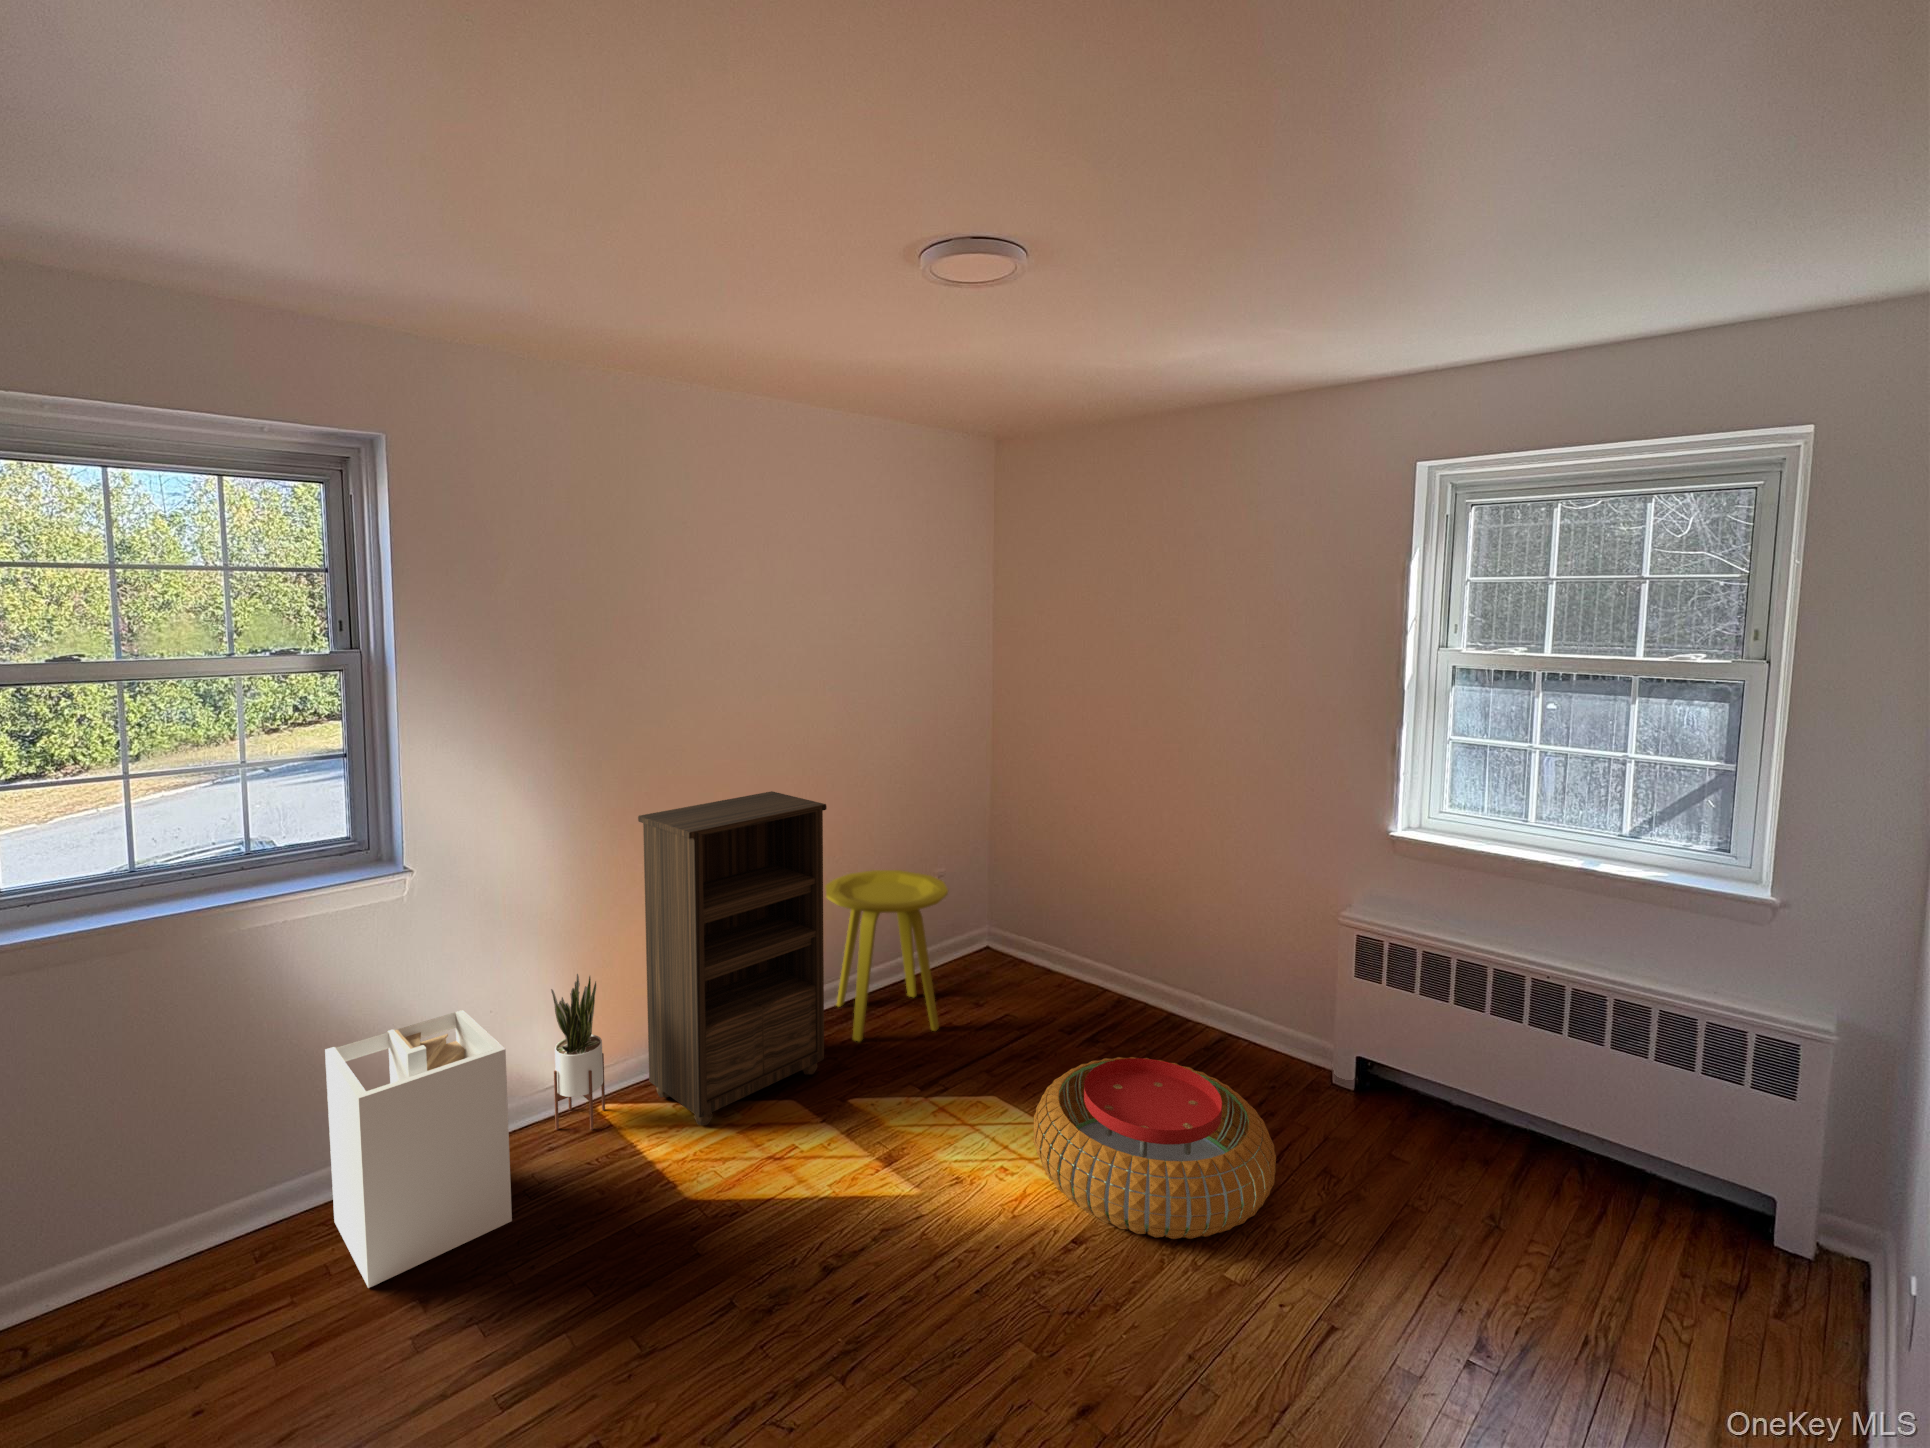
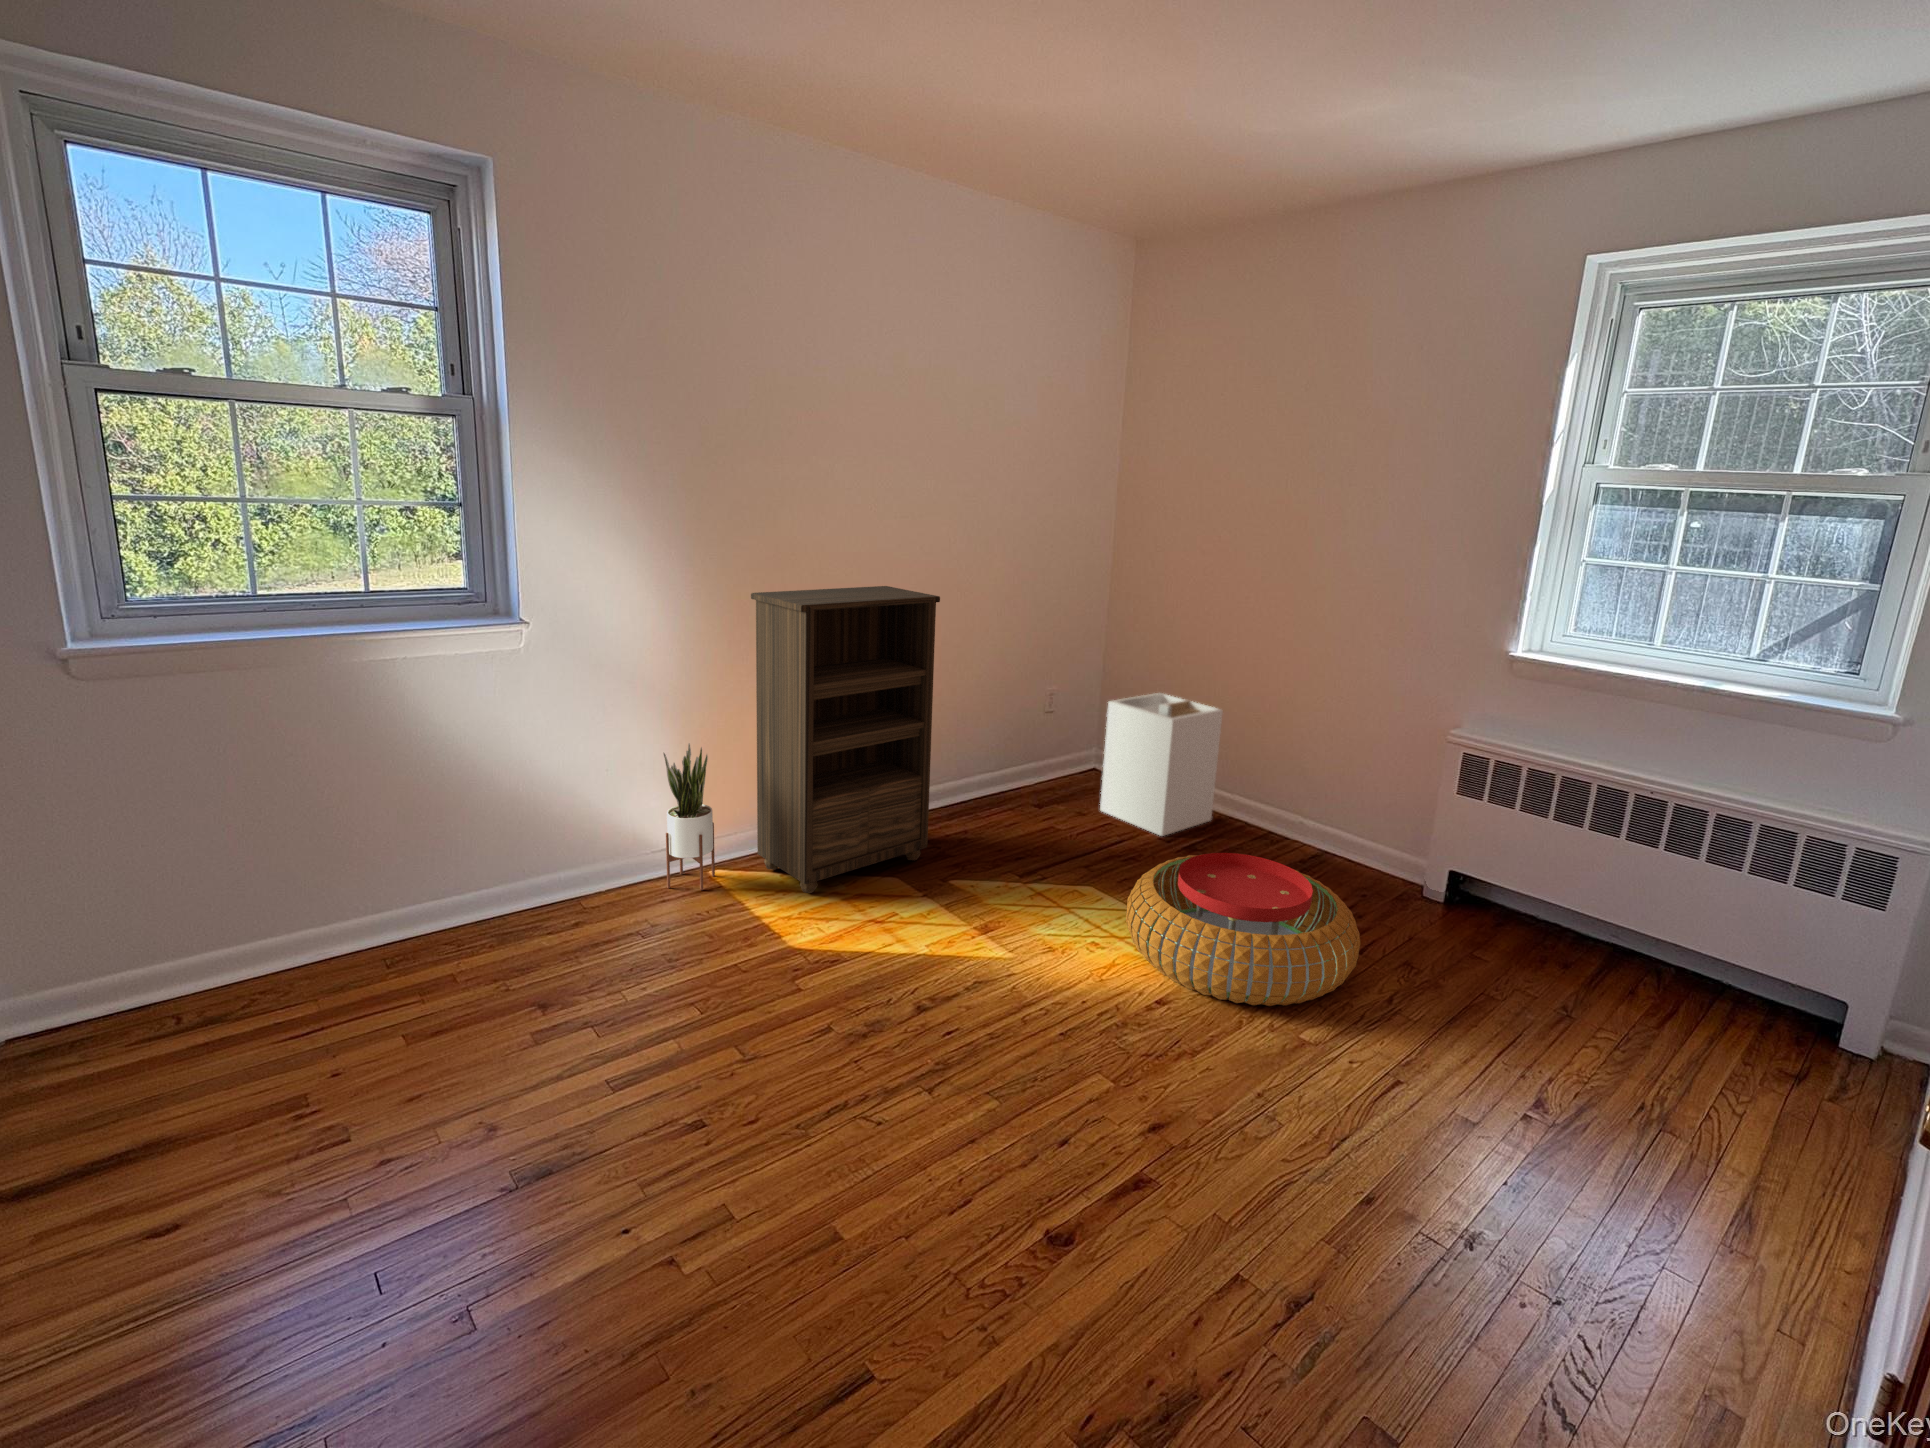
side table: present [825,870,948,1041] -> none [936,681,1059,838]
laundry hamper: present [325,1010,512,1288] -> present [1100,693,1223,836]

